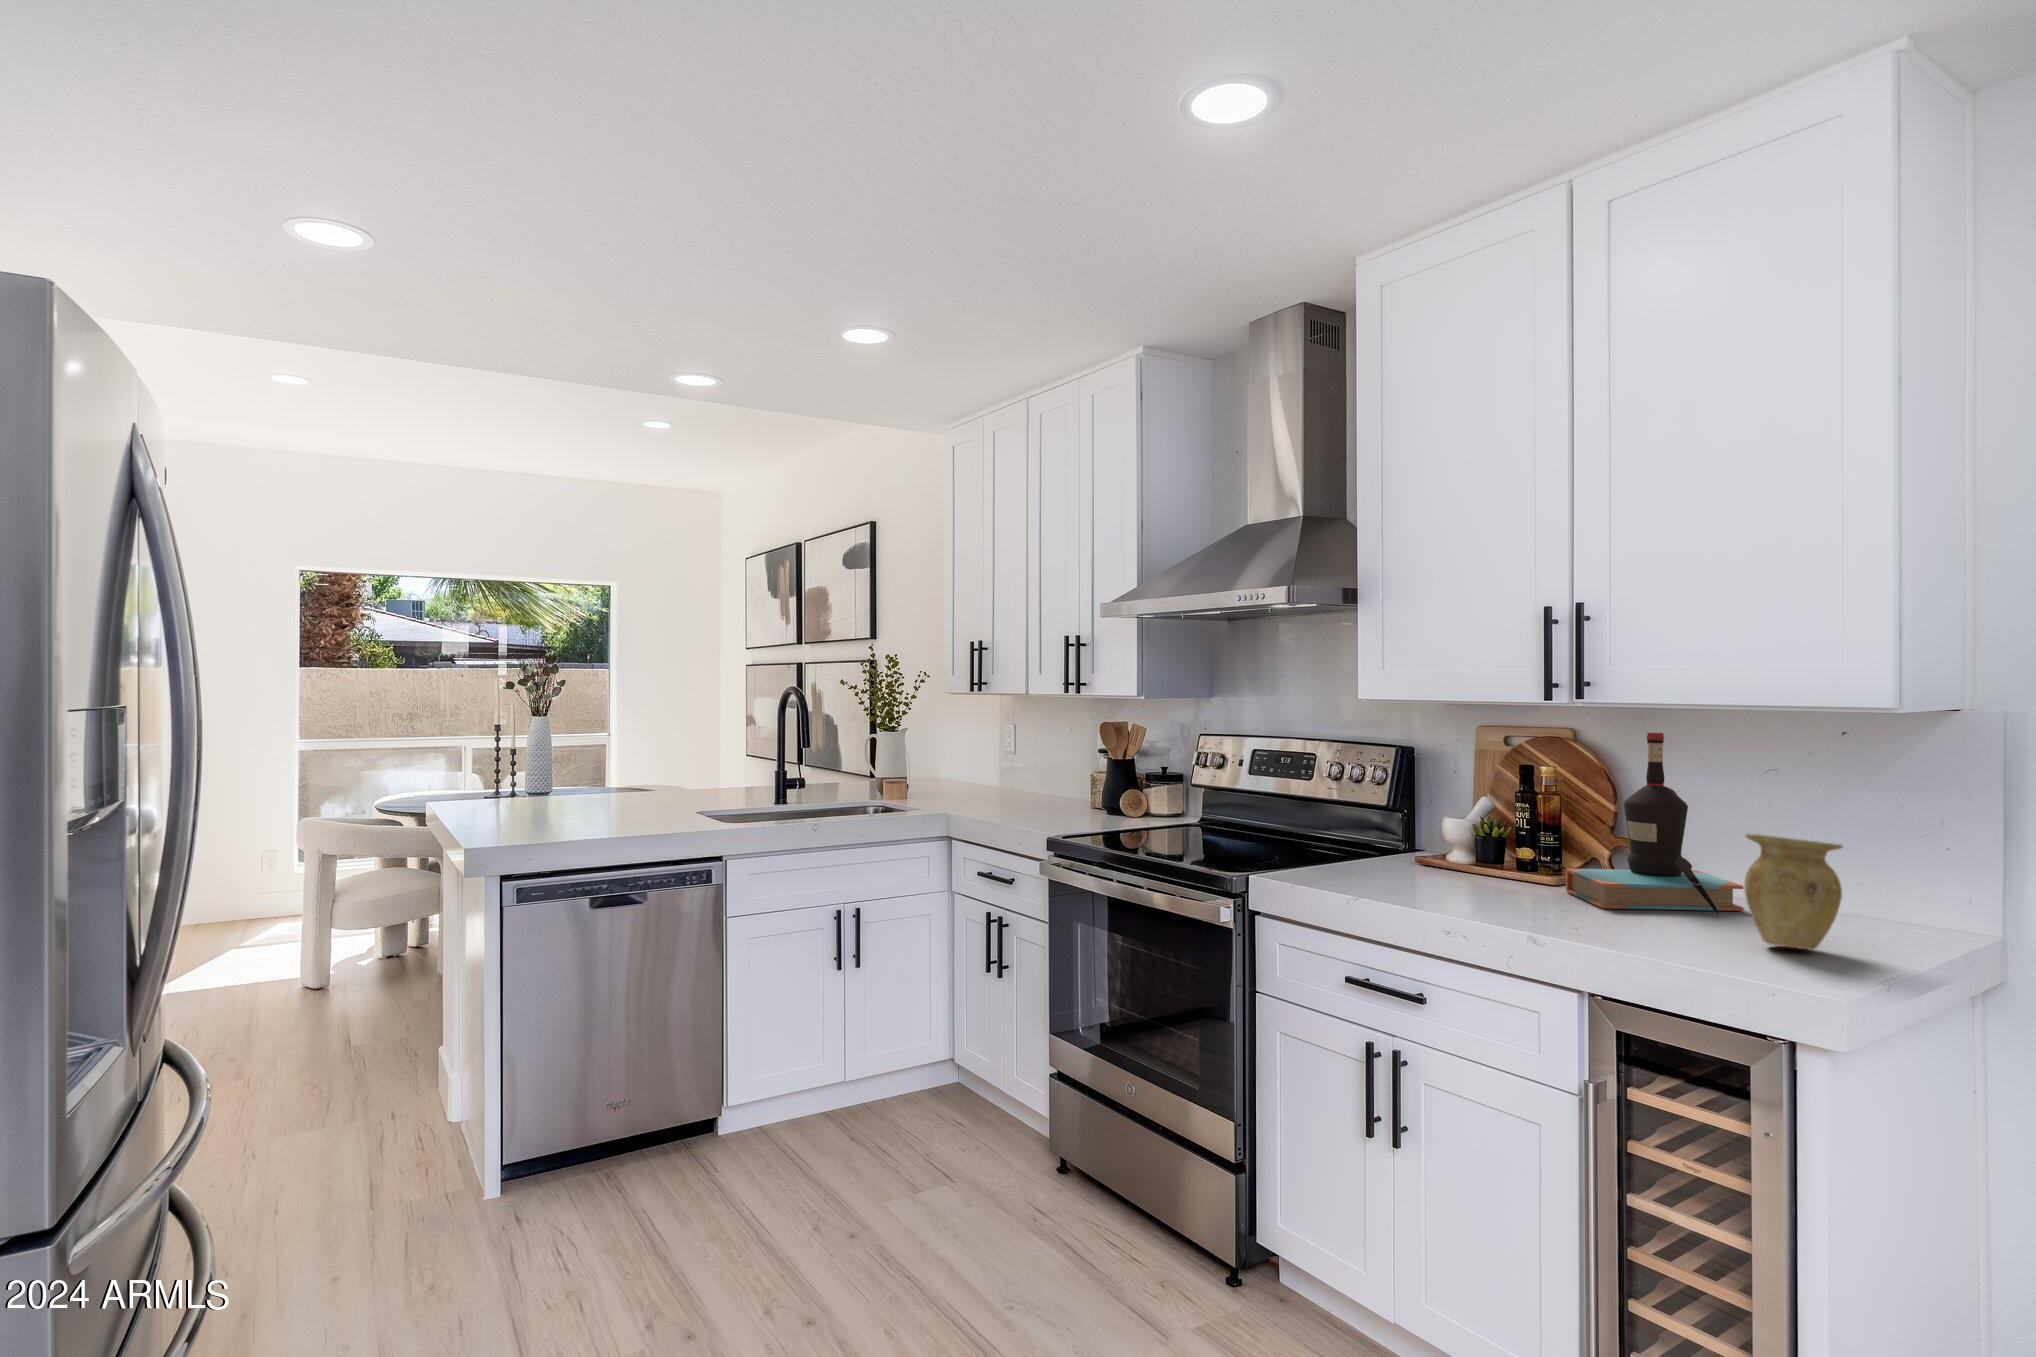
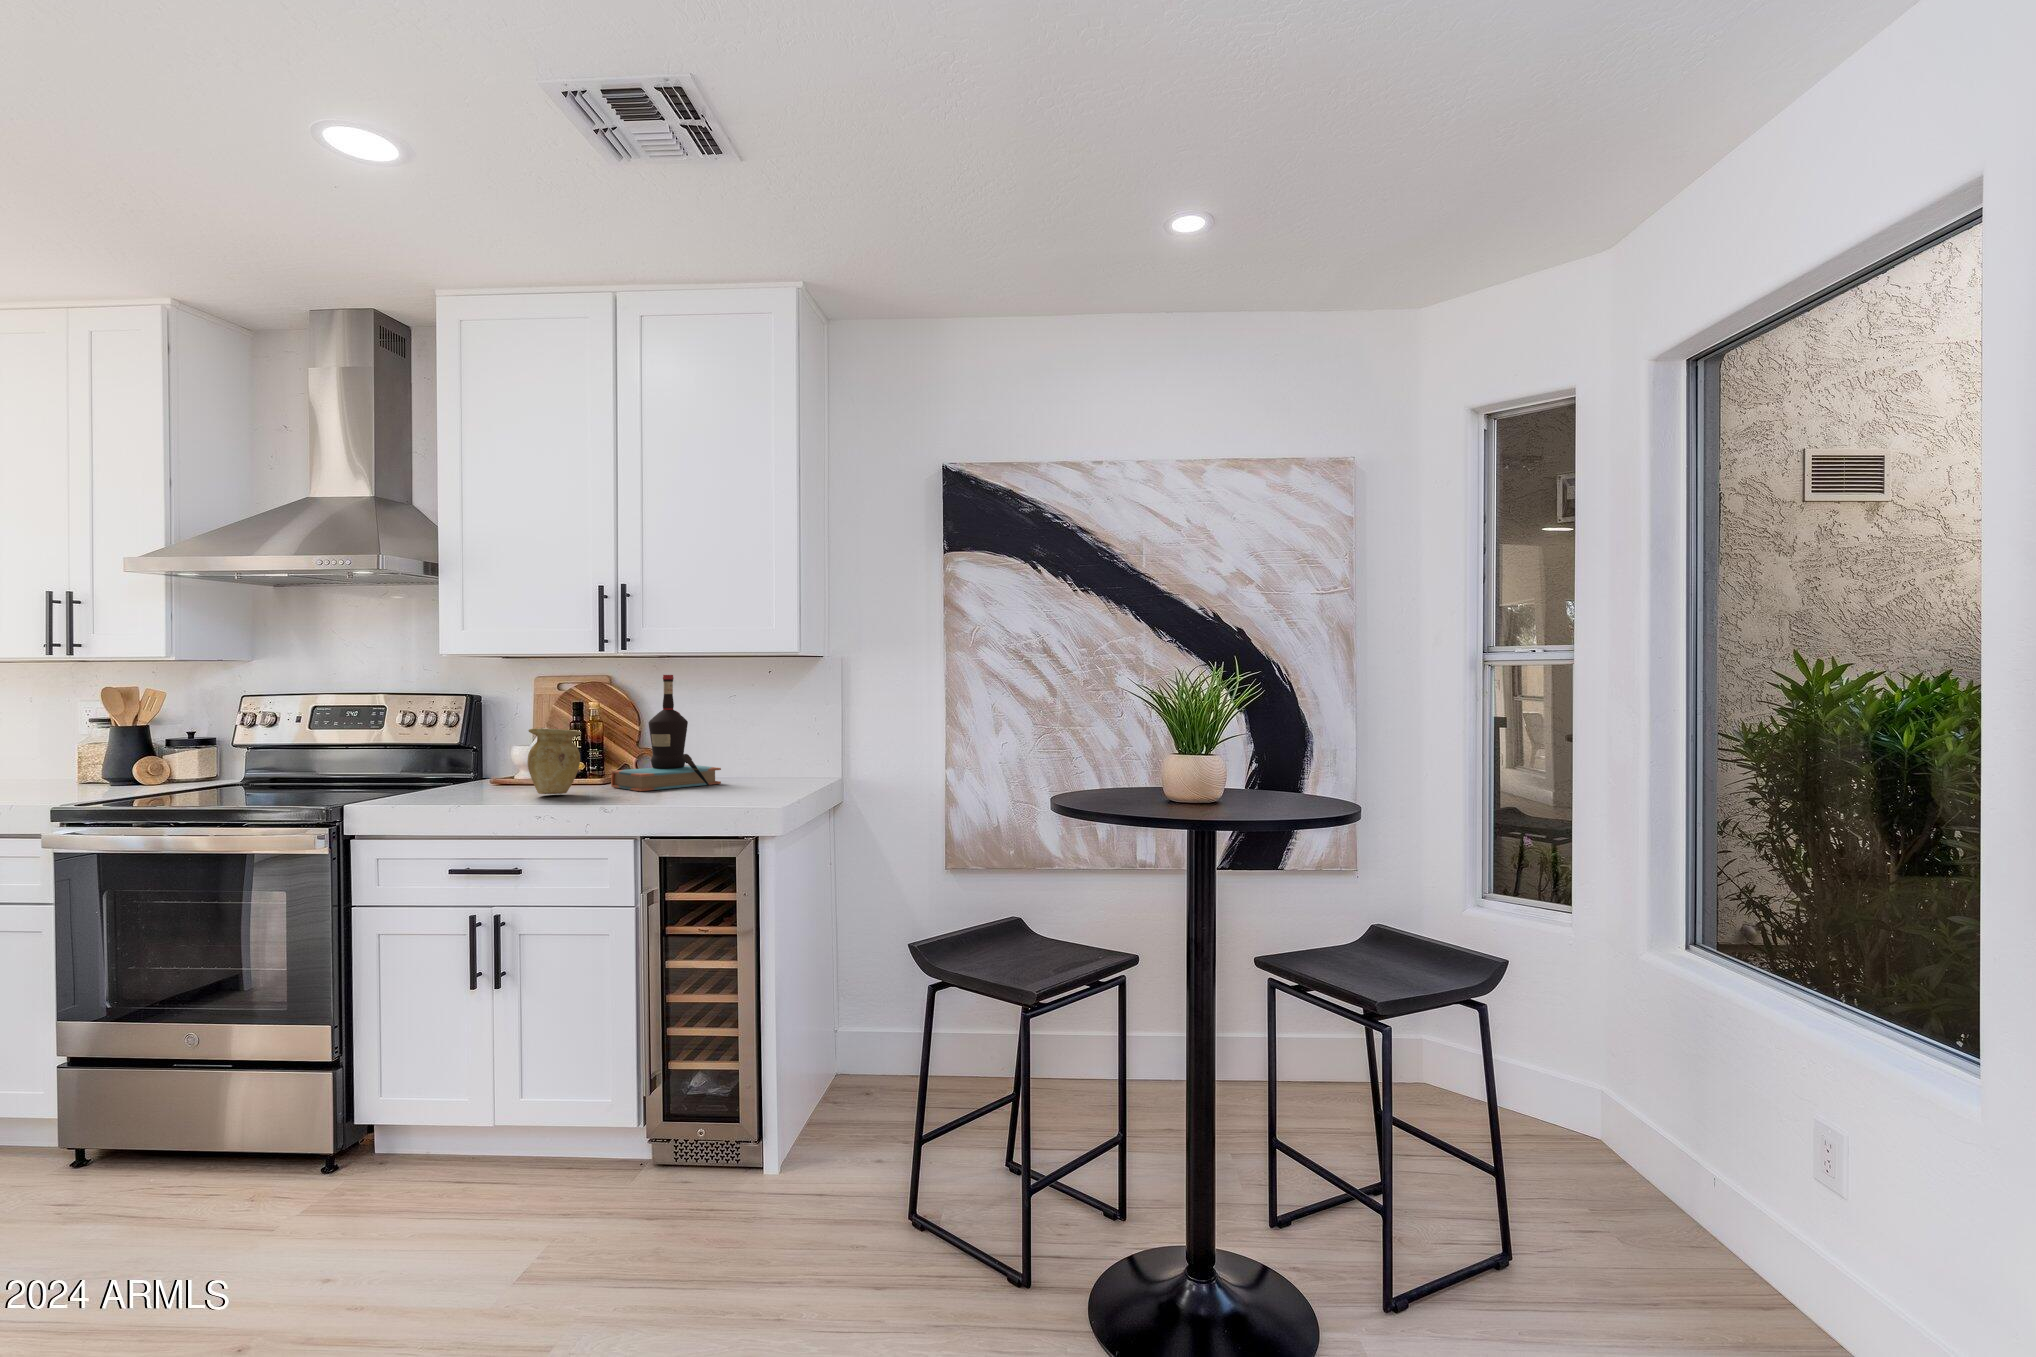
vase: present [1744,833,1843,949] -> present [528,729,581,794]

